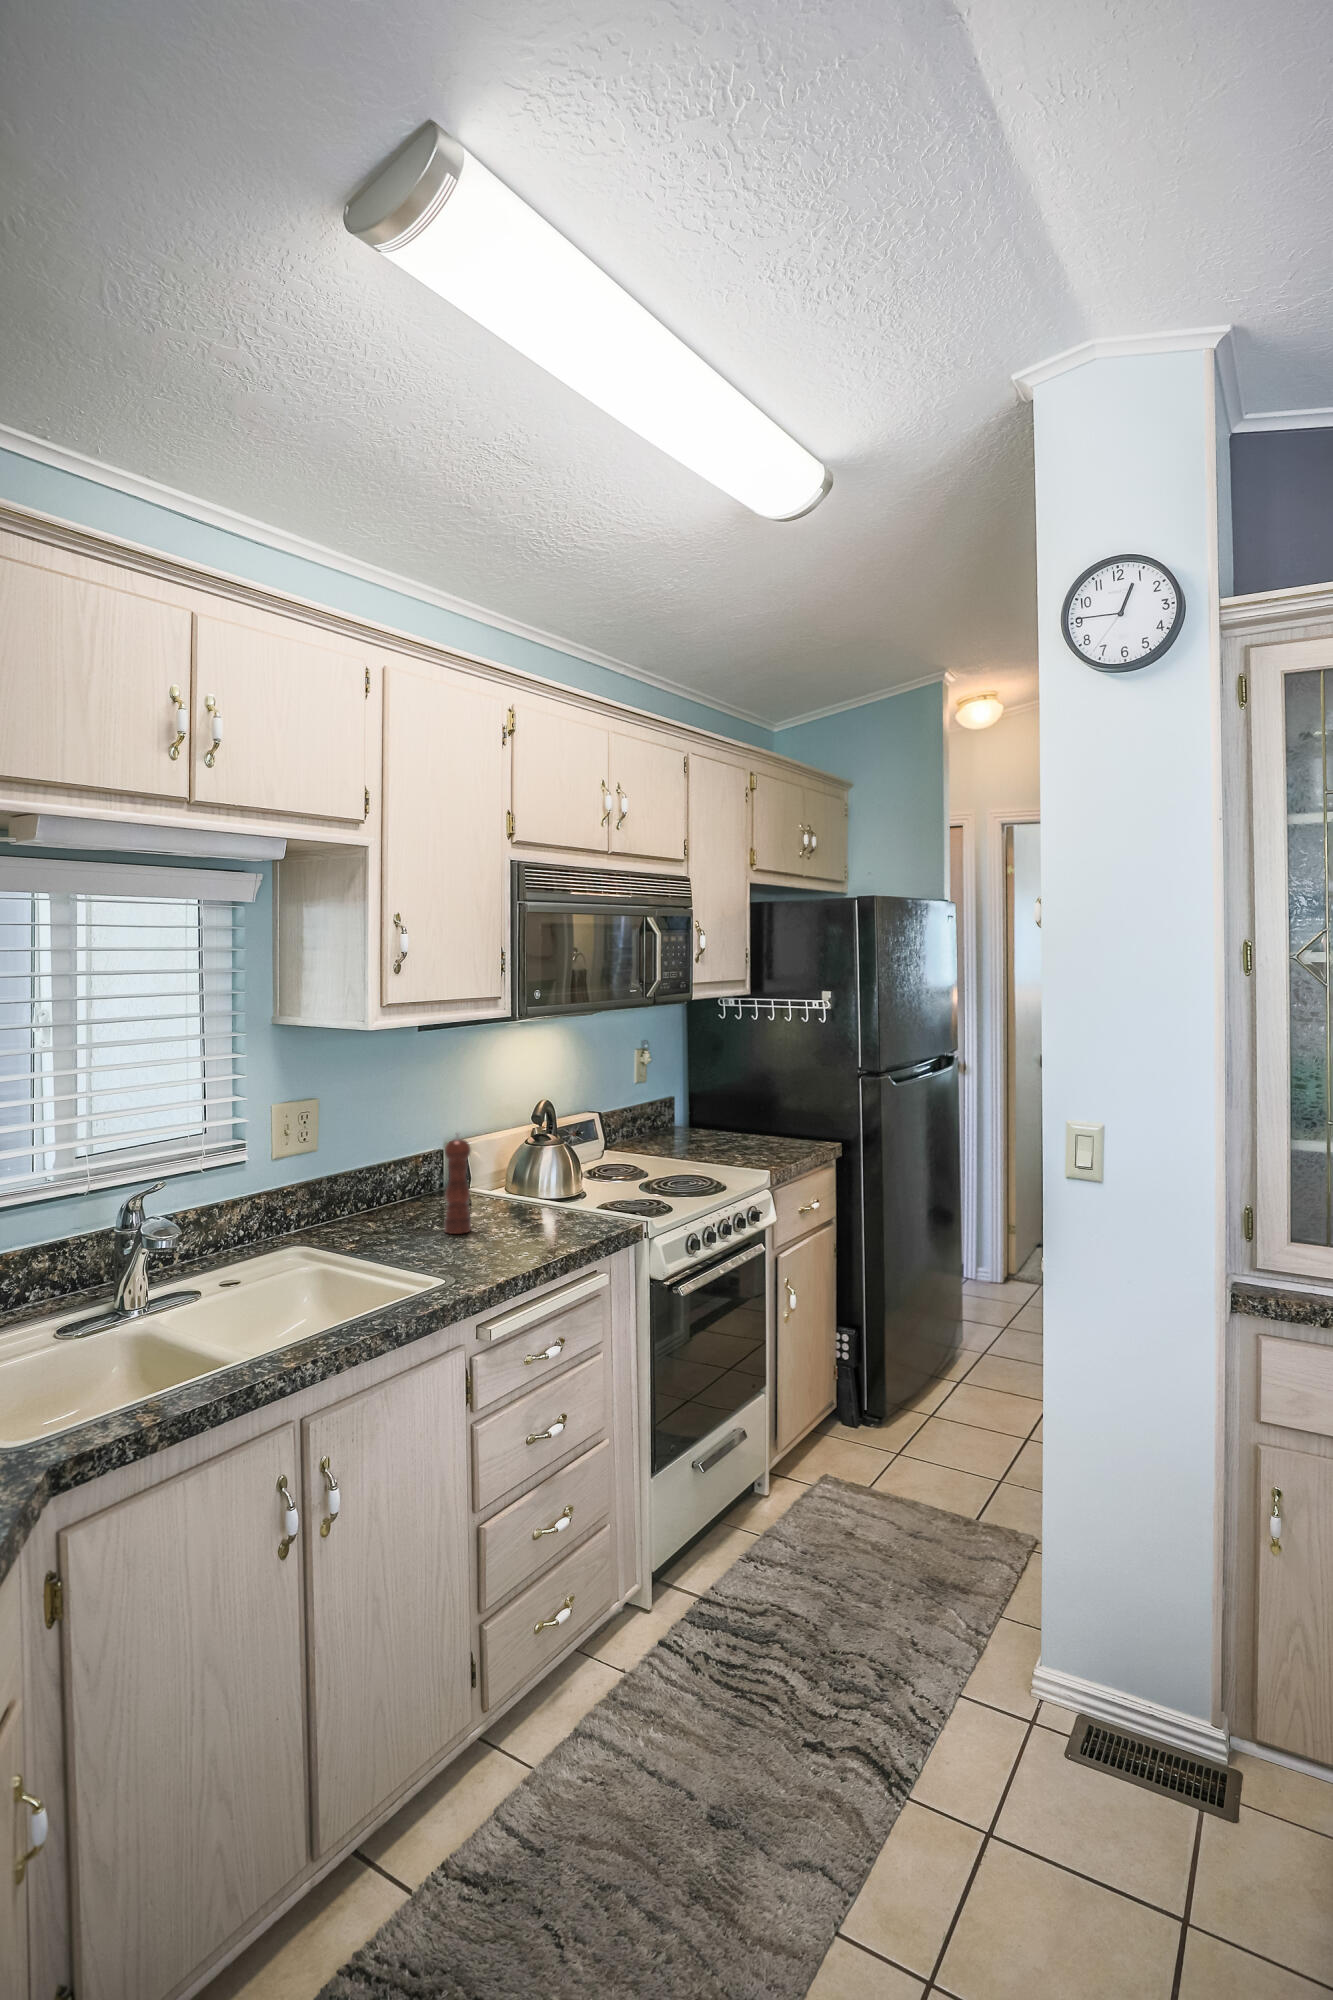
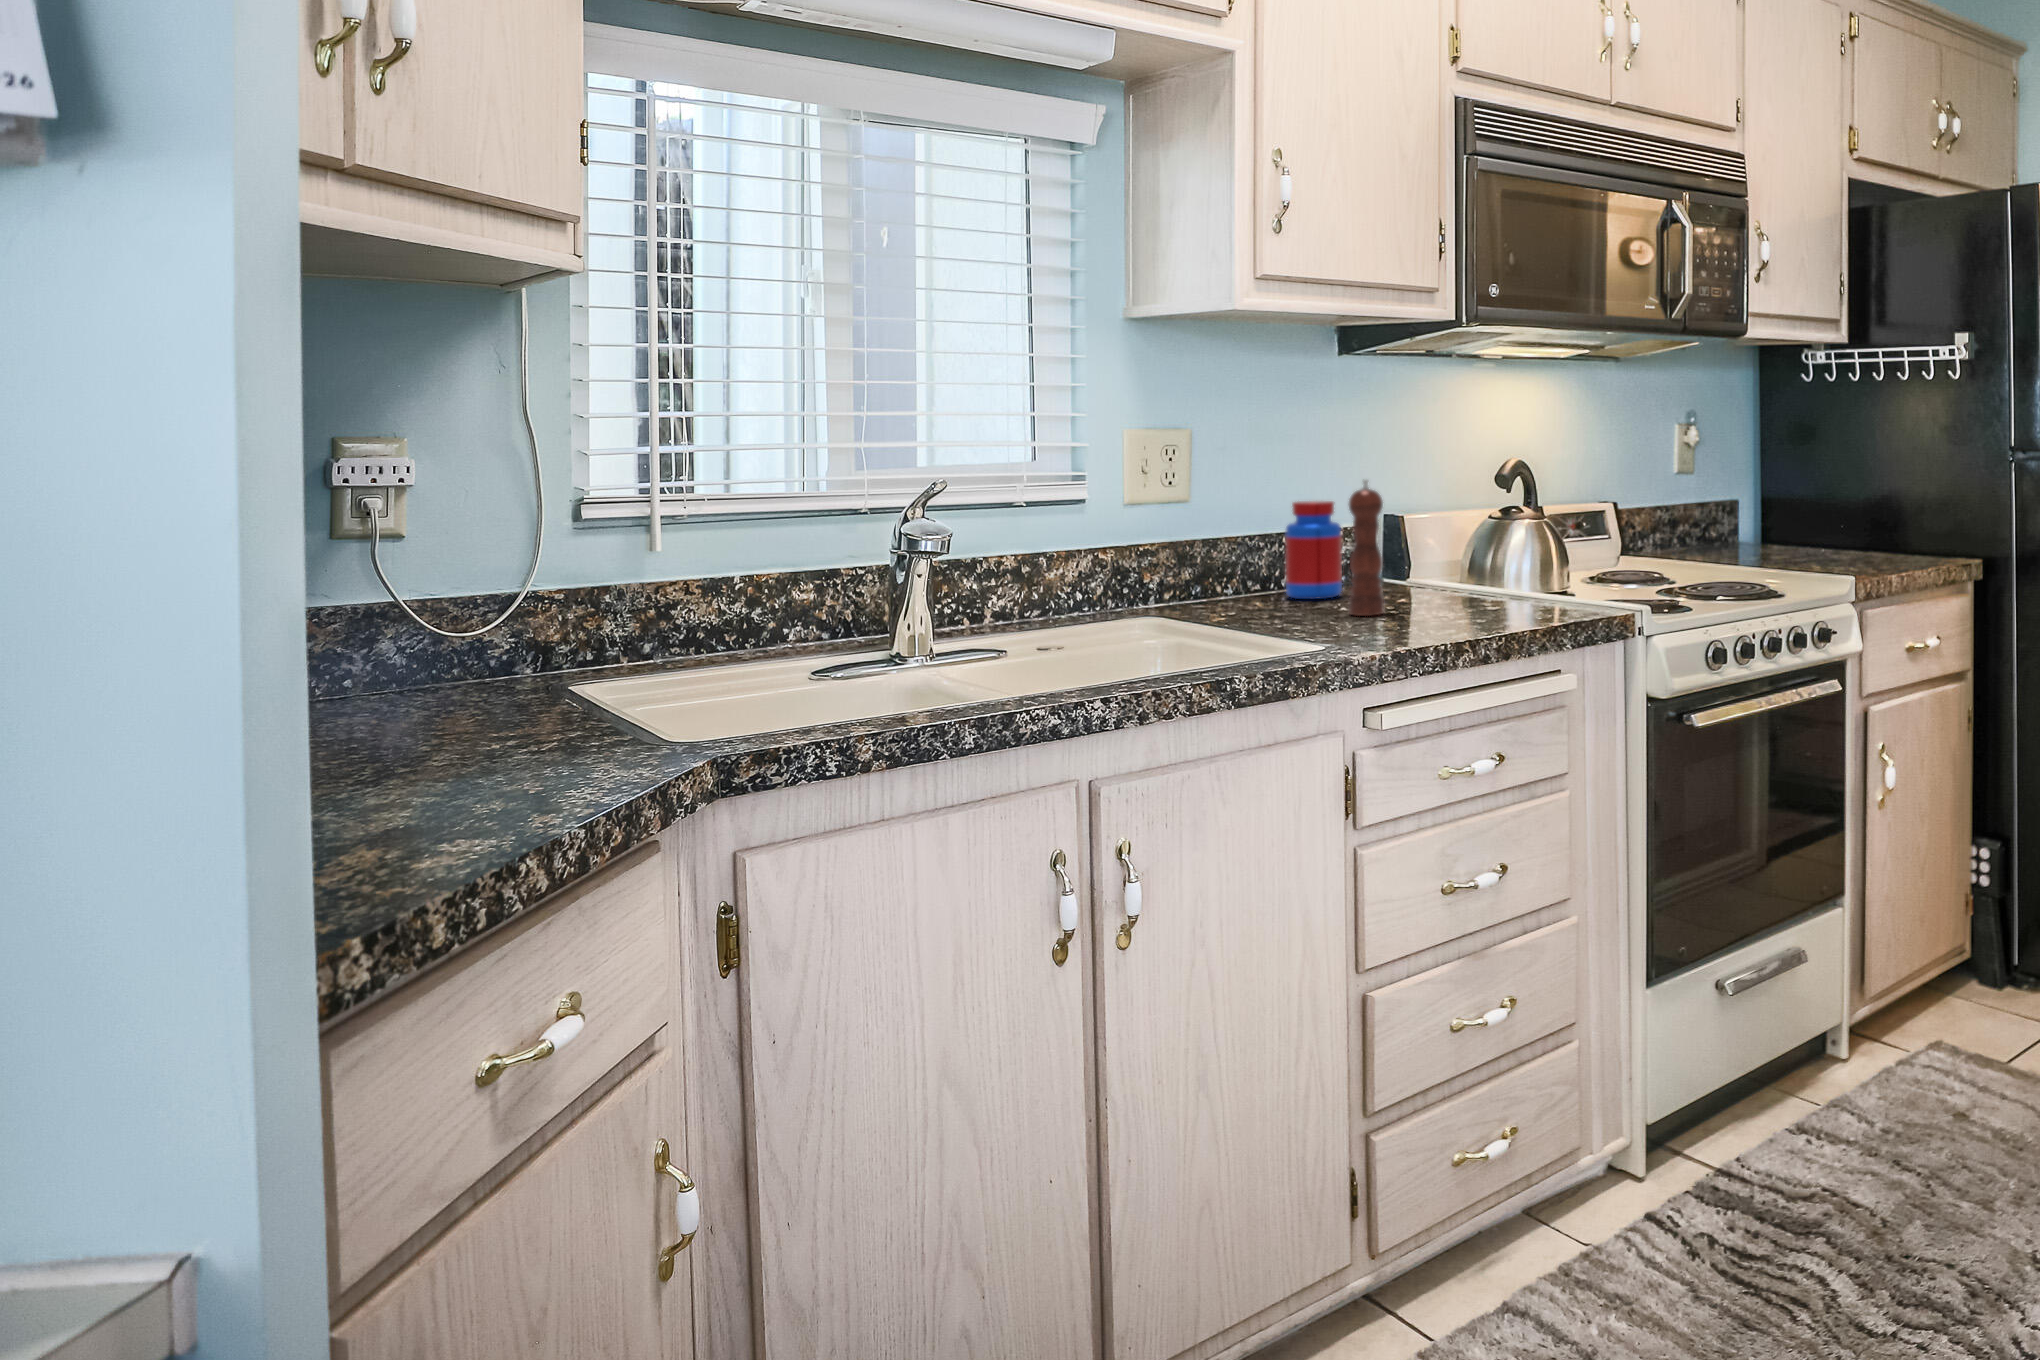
jar: none [385,1136,428,1212] -> present [1285,501,1342,599]

